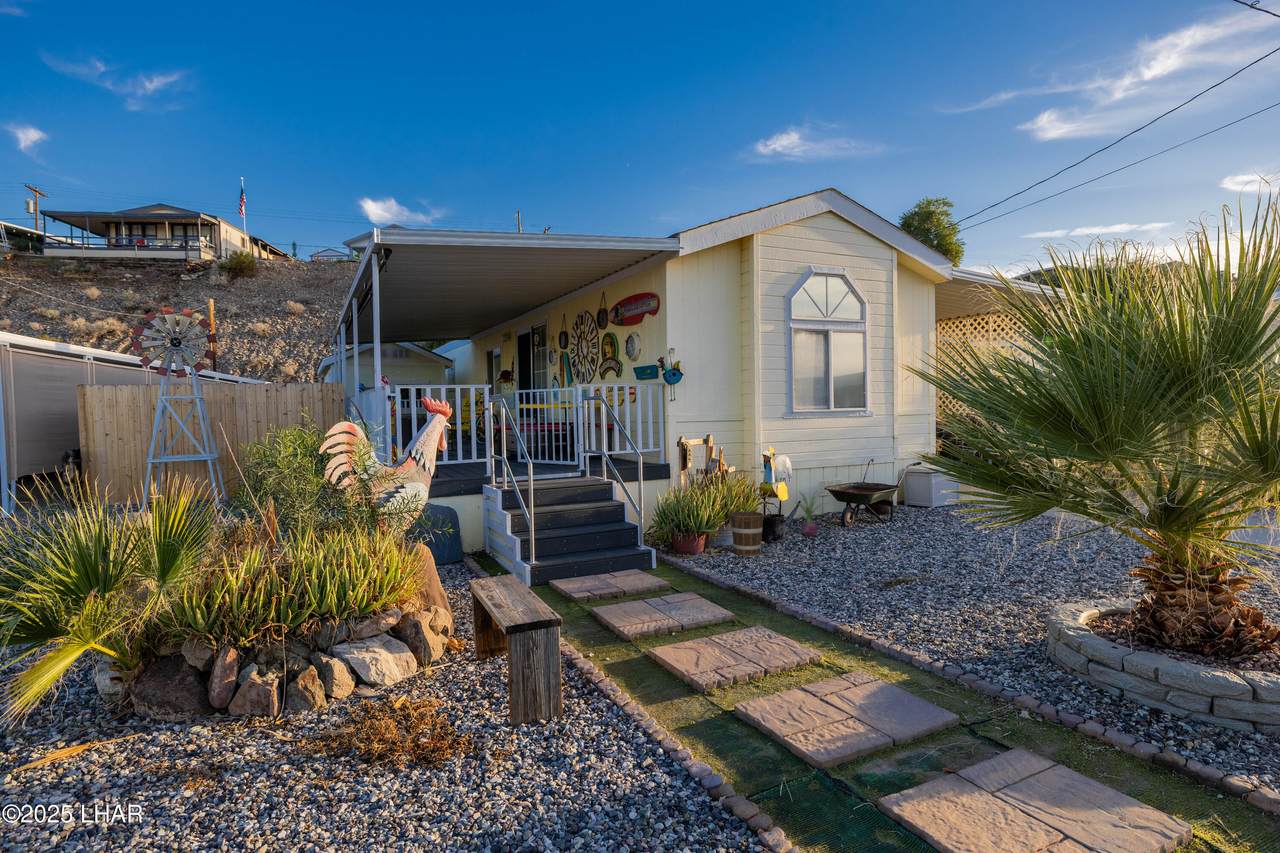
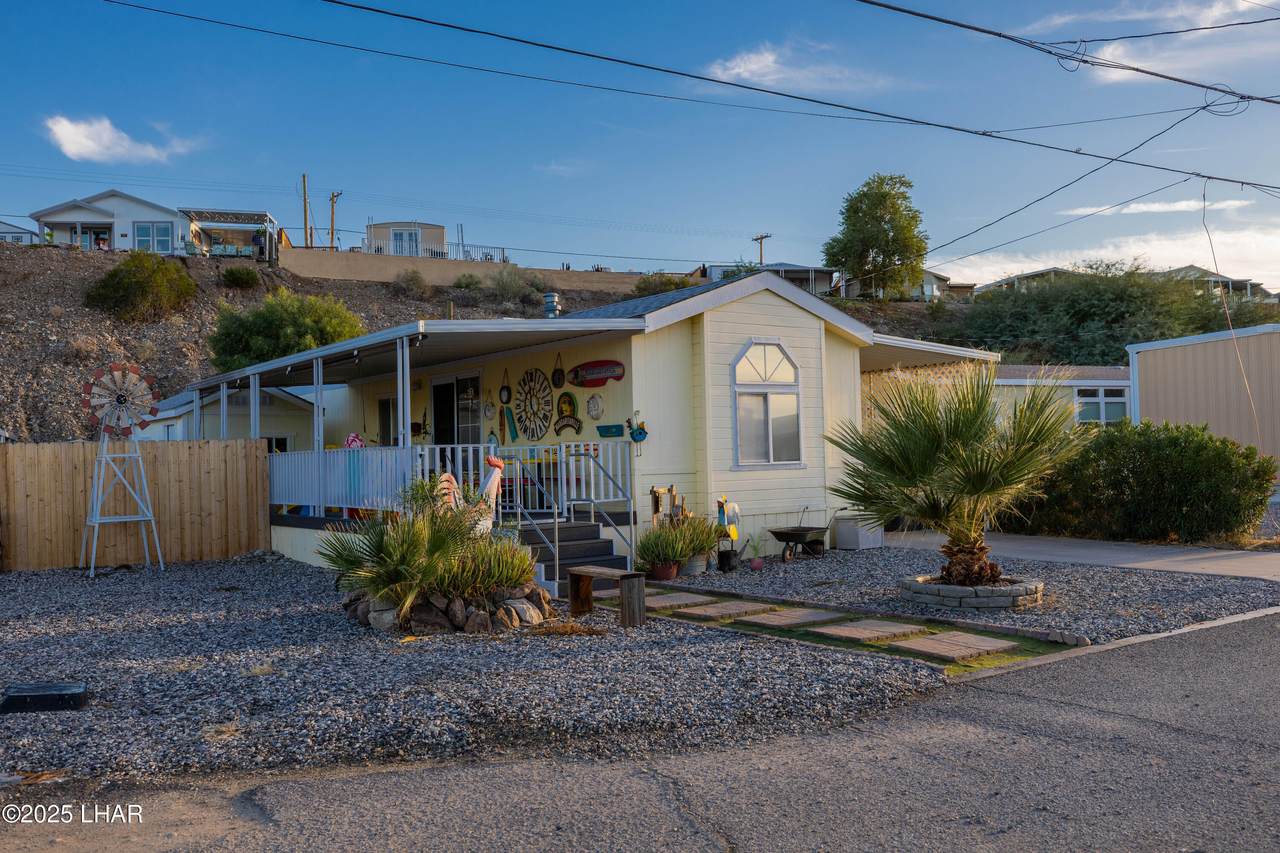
bucket: present [730,511,764,555] -> none [695,547,723,580]

